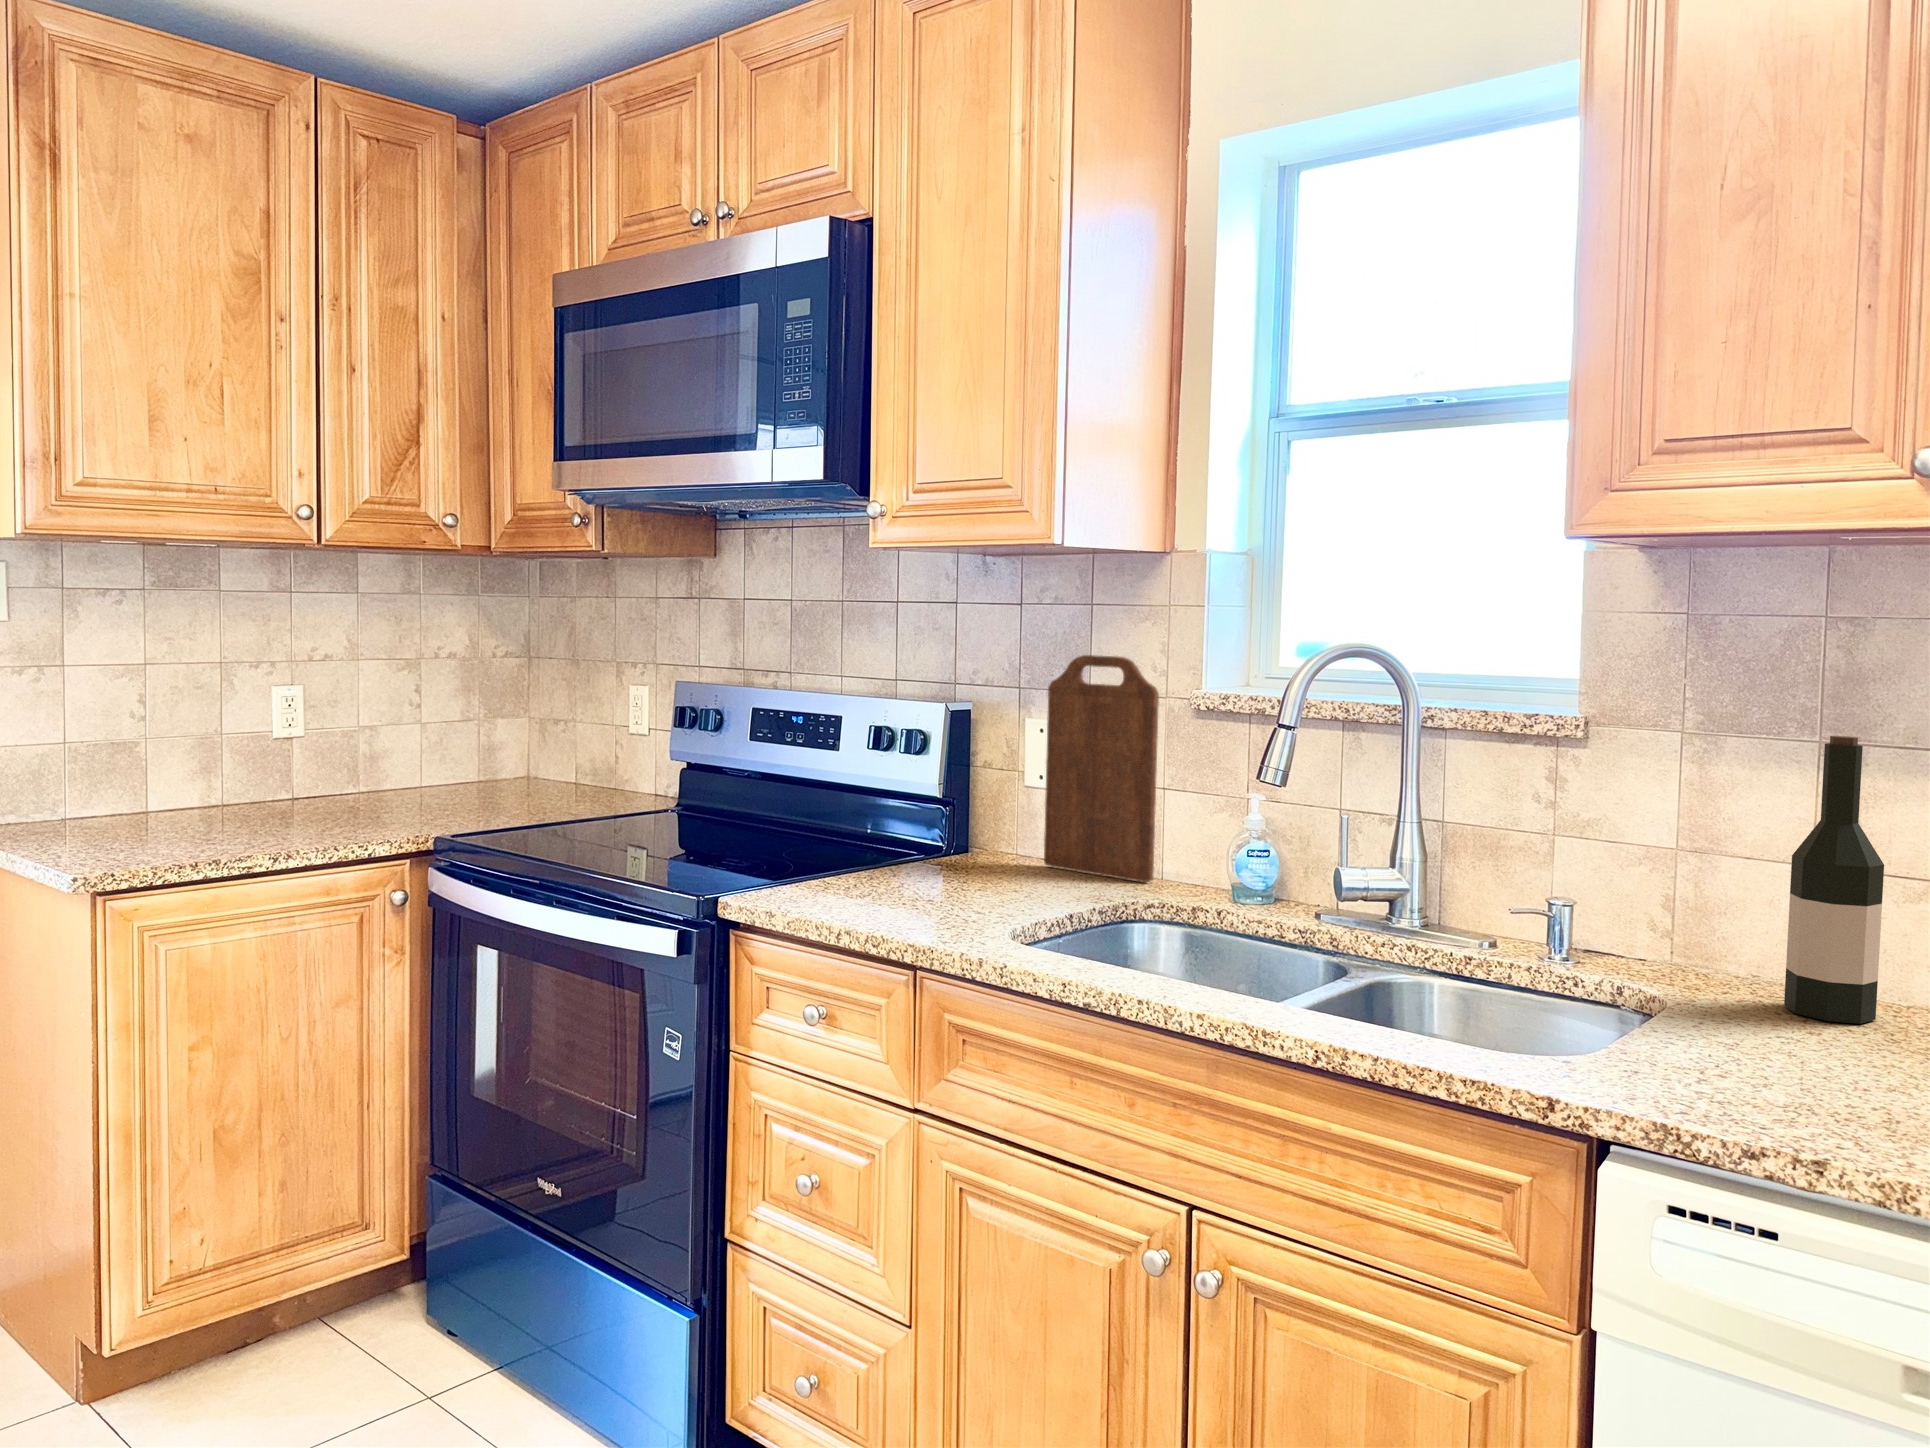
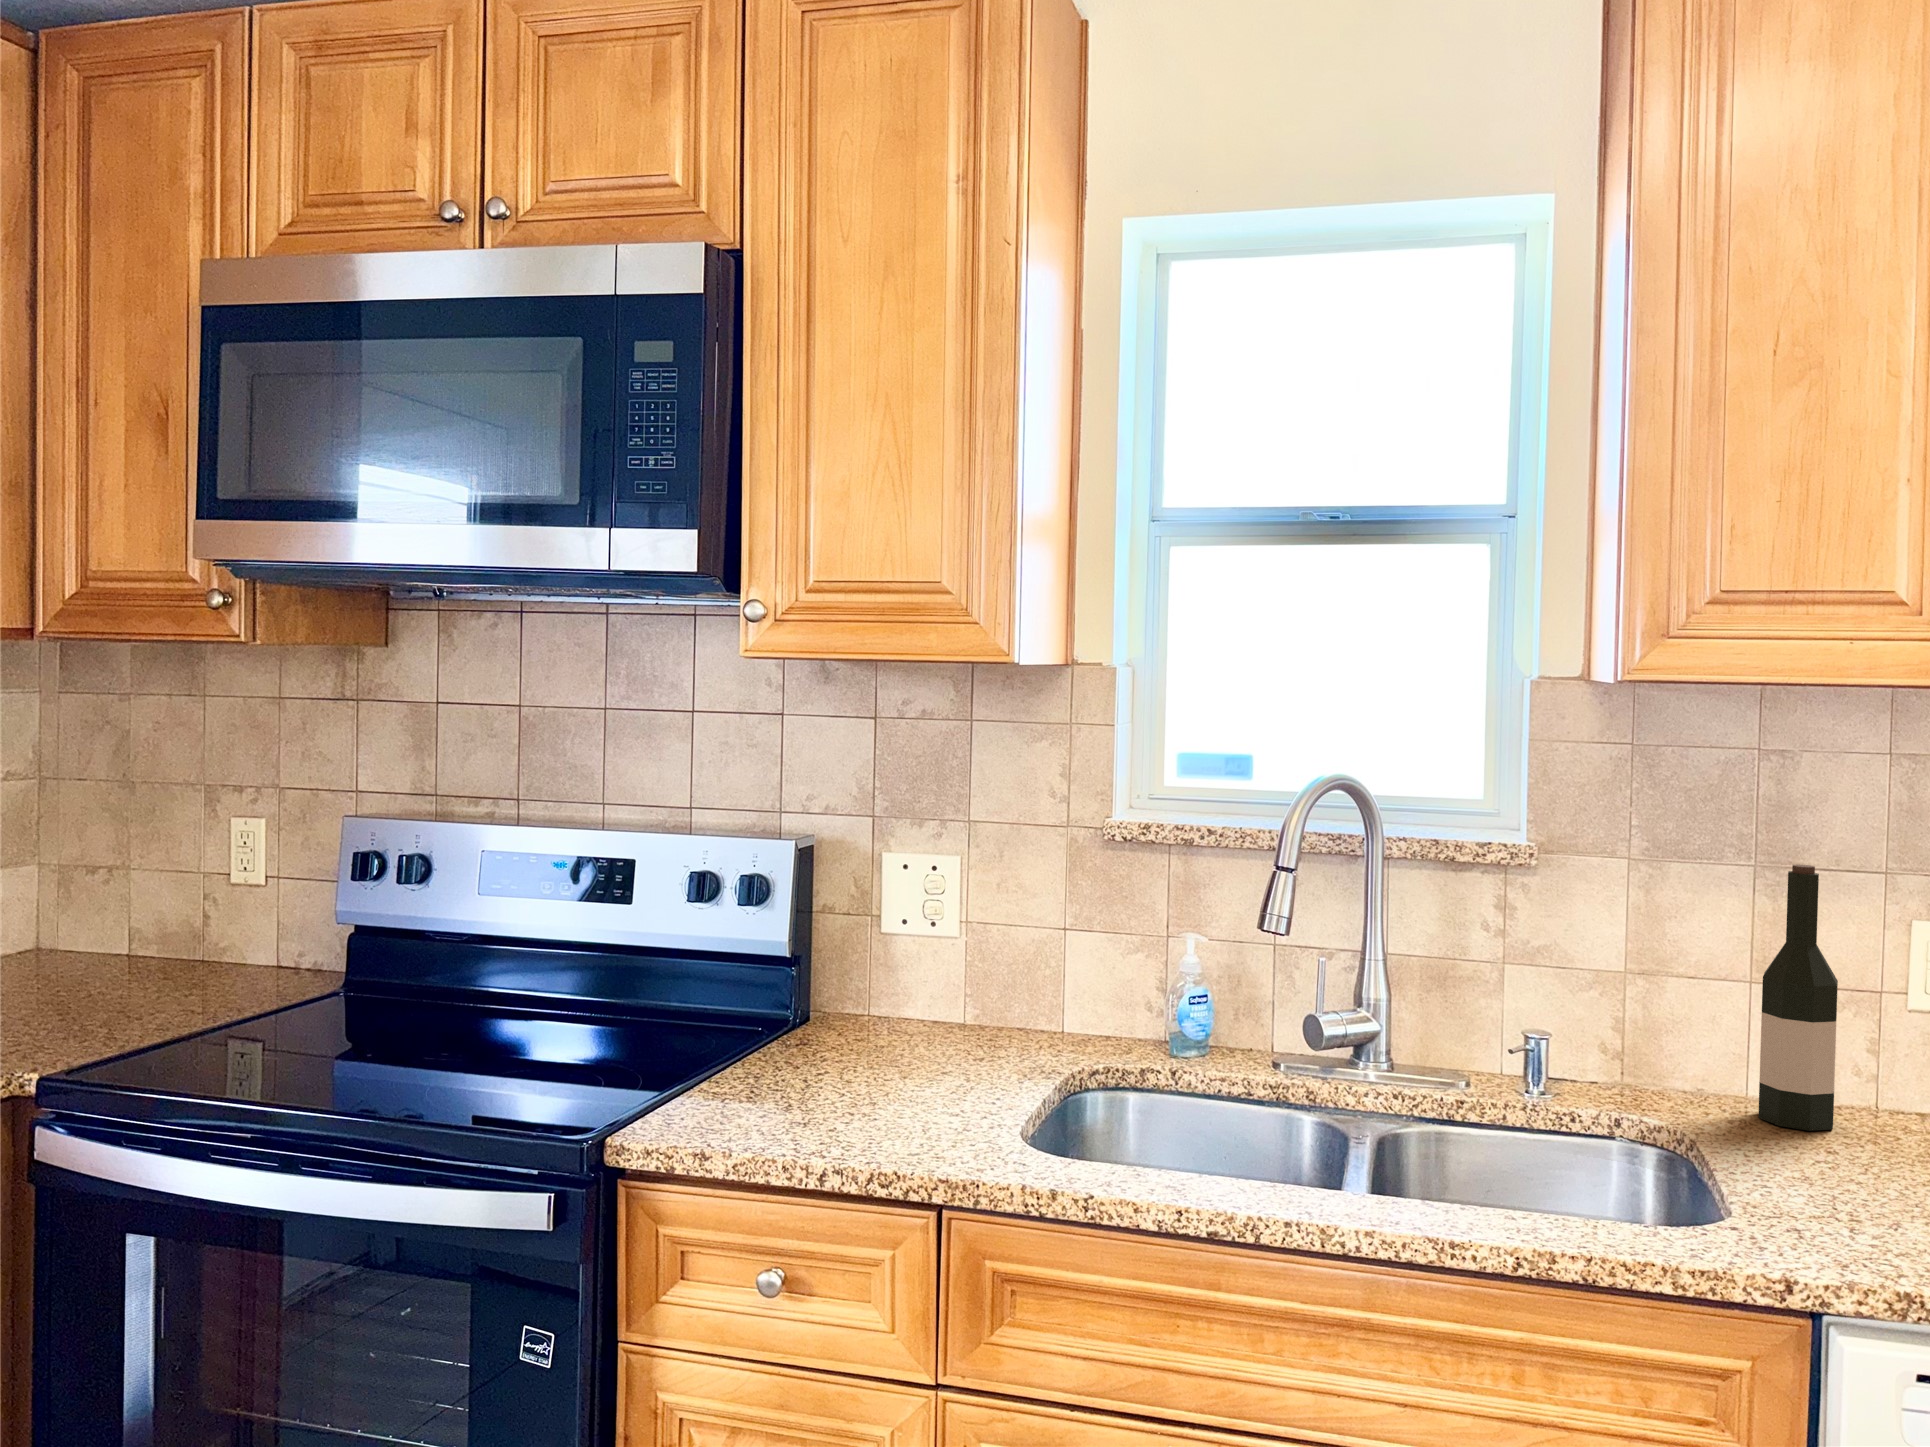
cutting board: present [1044,655,1159,882] -> none [915,781,1063,1039]

